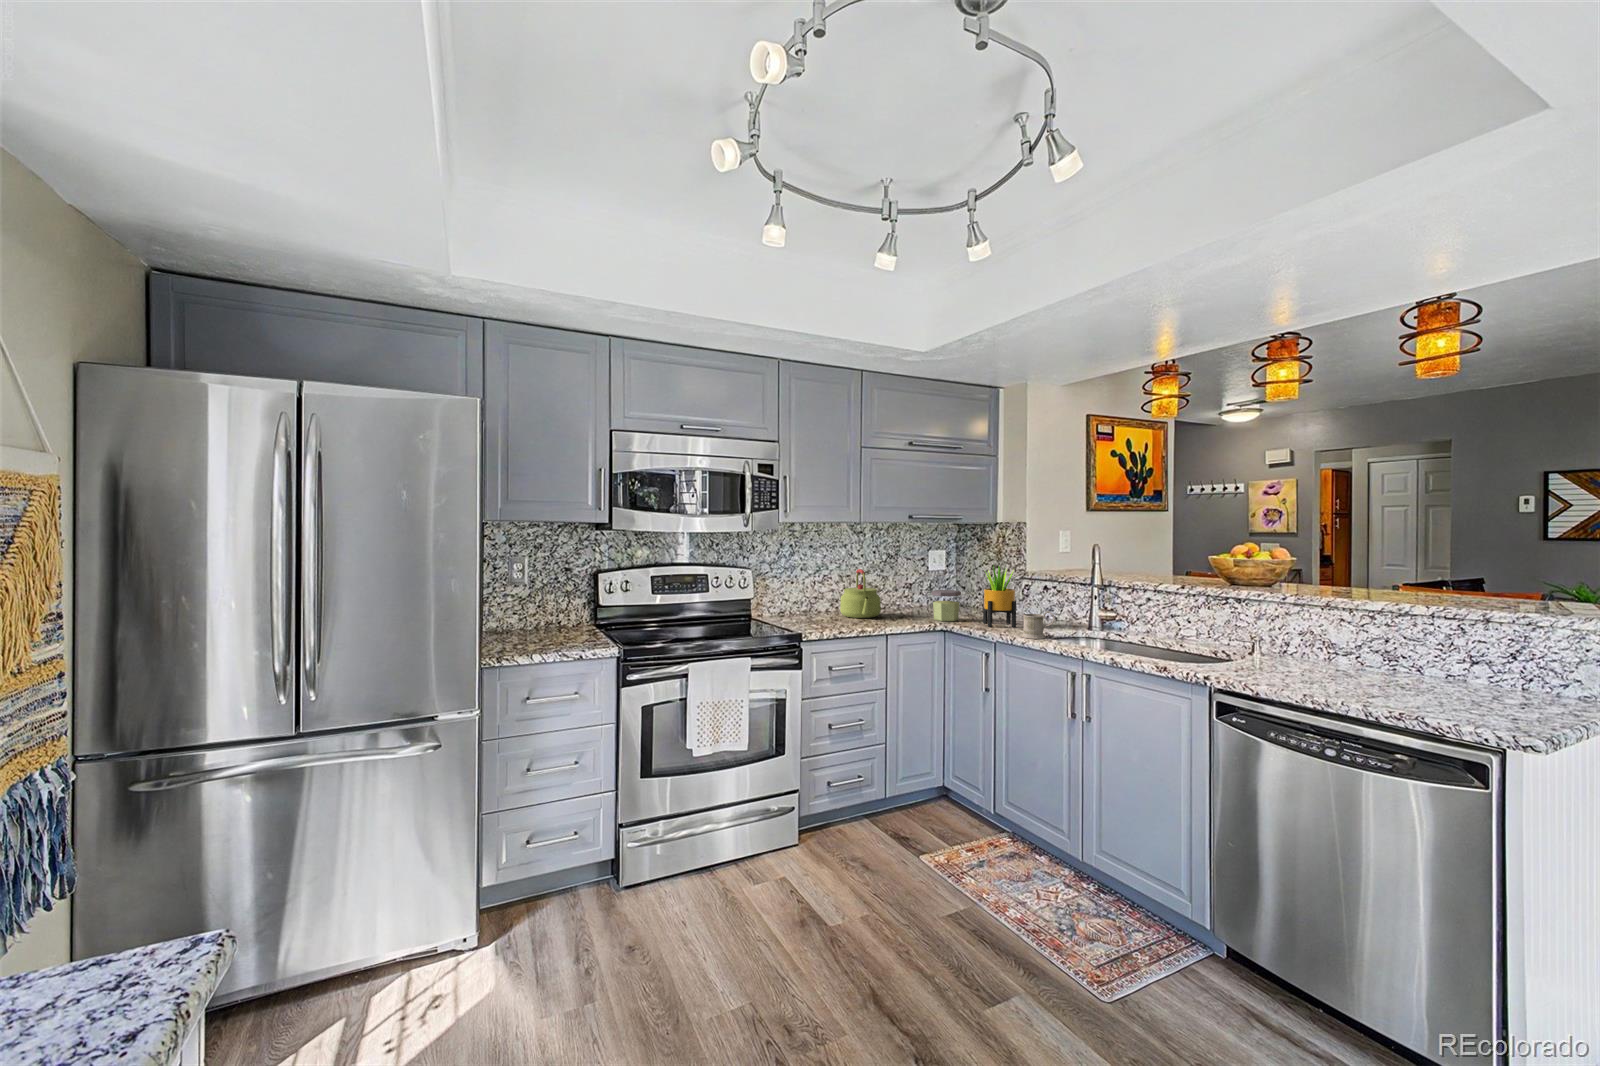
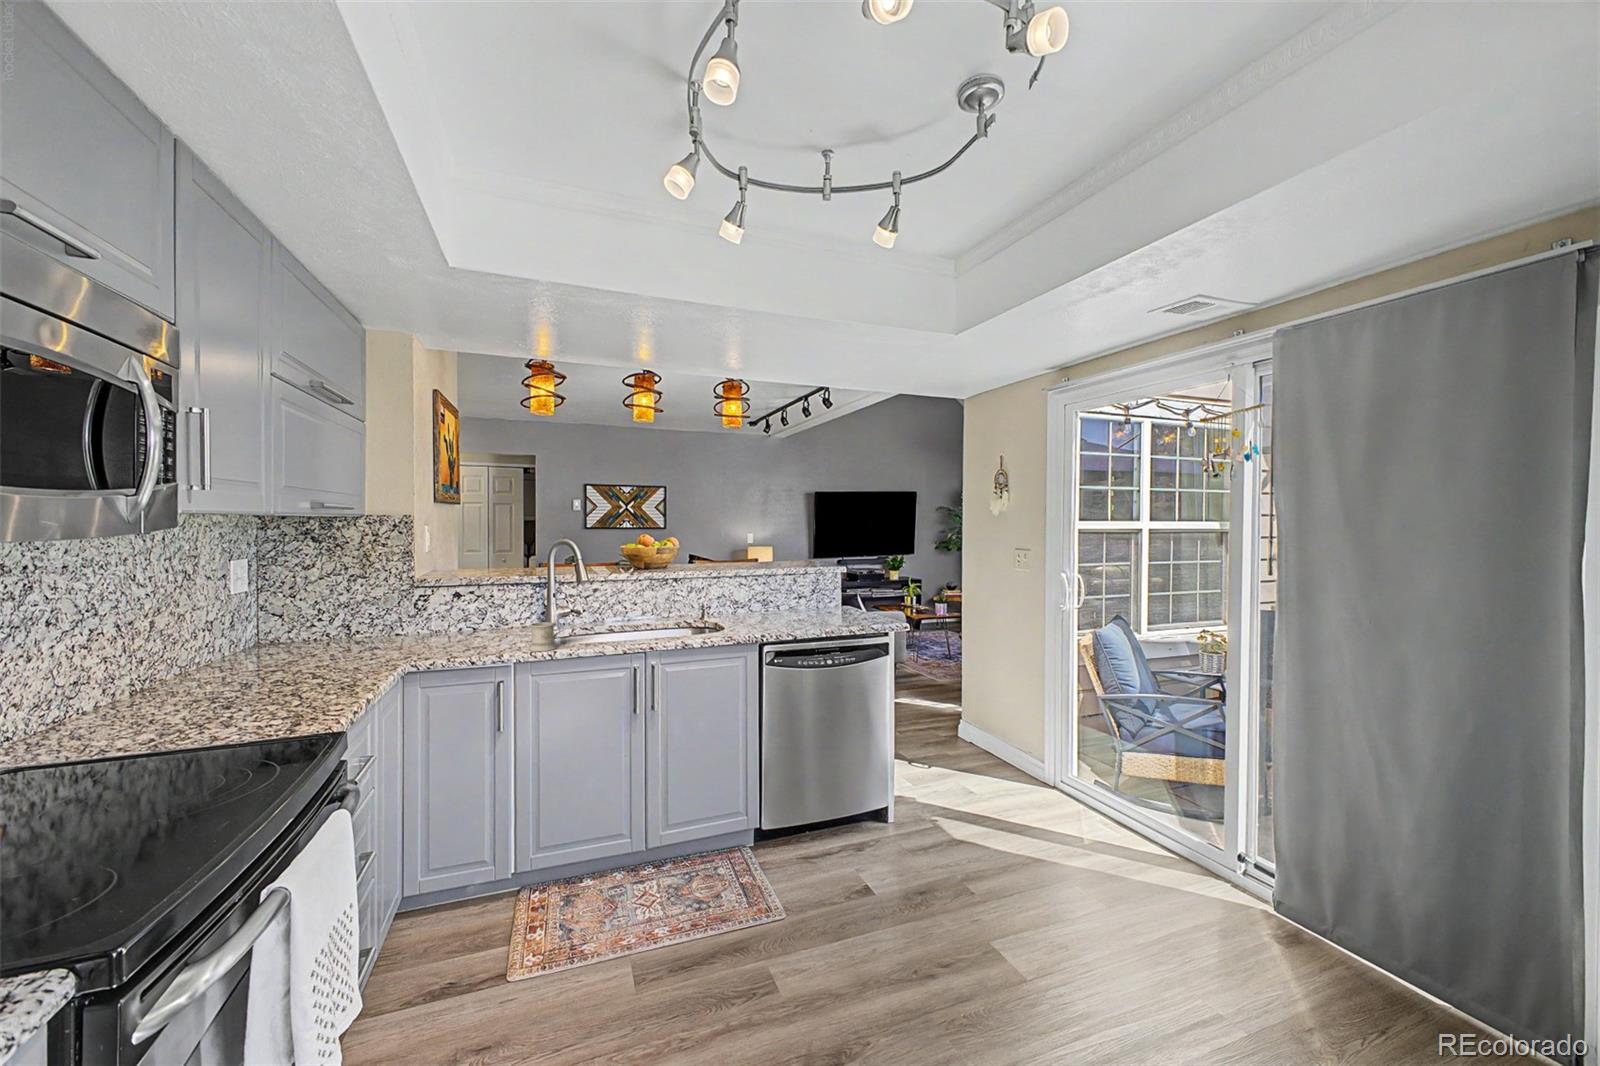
potted plant: present [983,566,1016,627] -> none [427,570,479,652]
kettle: present [840,569,881,618] -> none [161,604,273,697]
jar: present [931,590,961,621] -> none [344,614,394,662]

